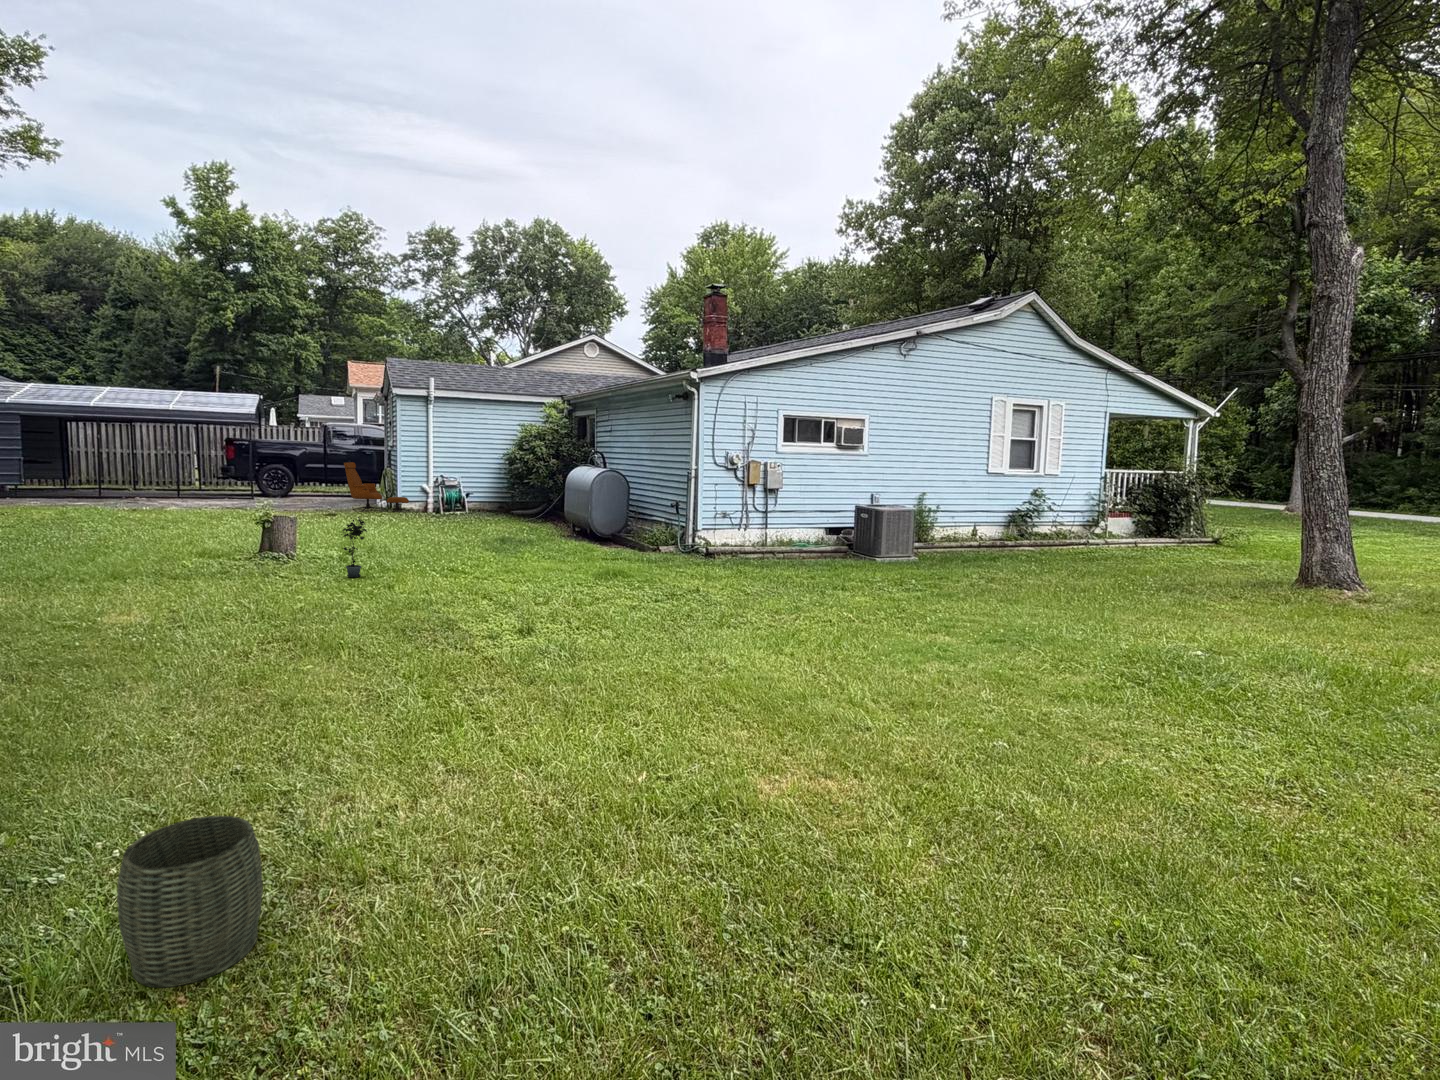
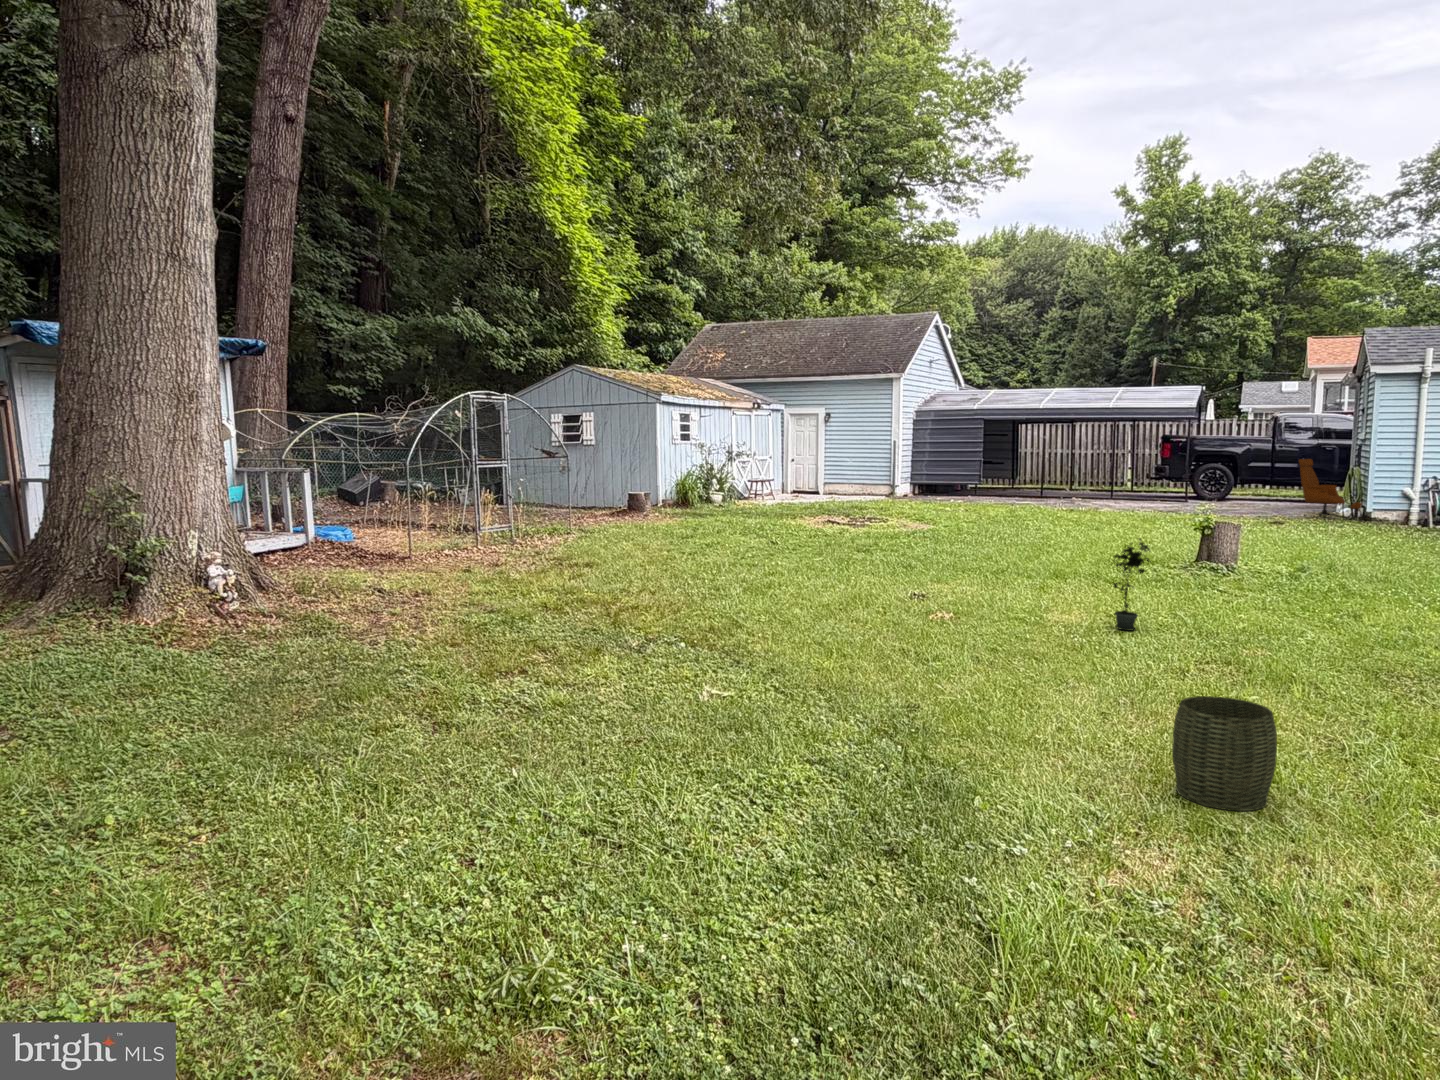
potted plant: present [341,517,367,577] -> present [1113,538,1151,631]

